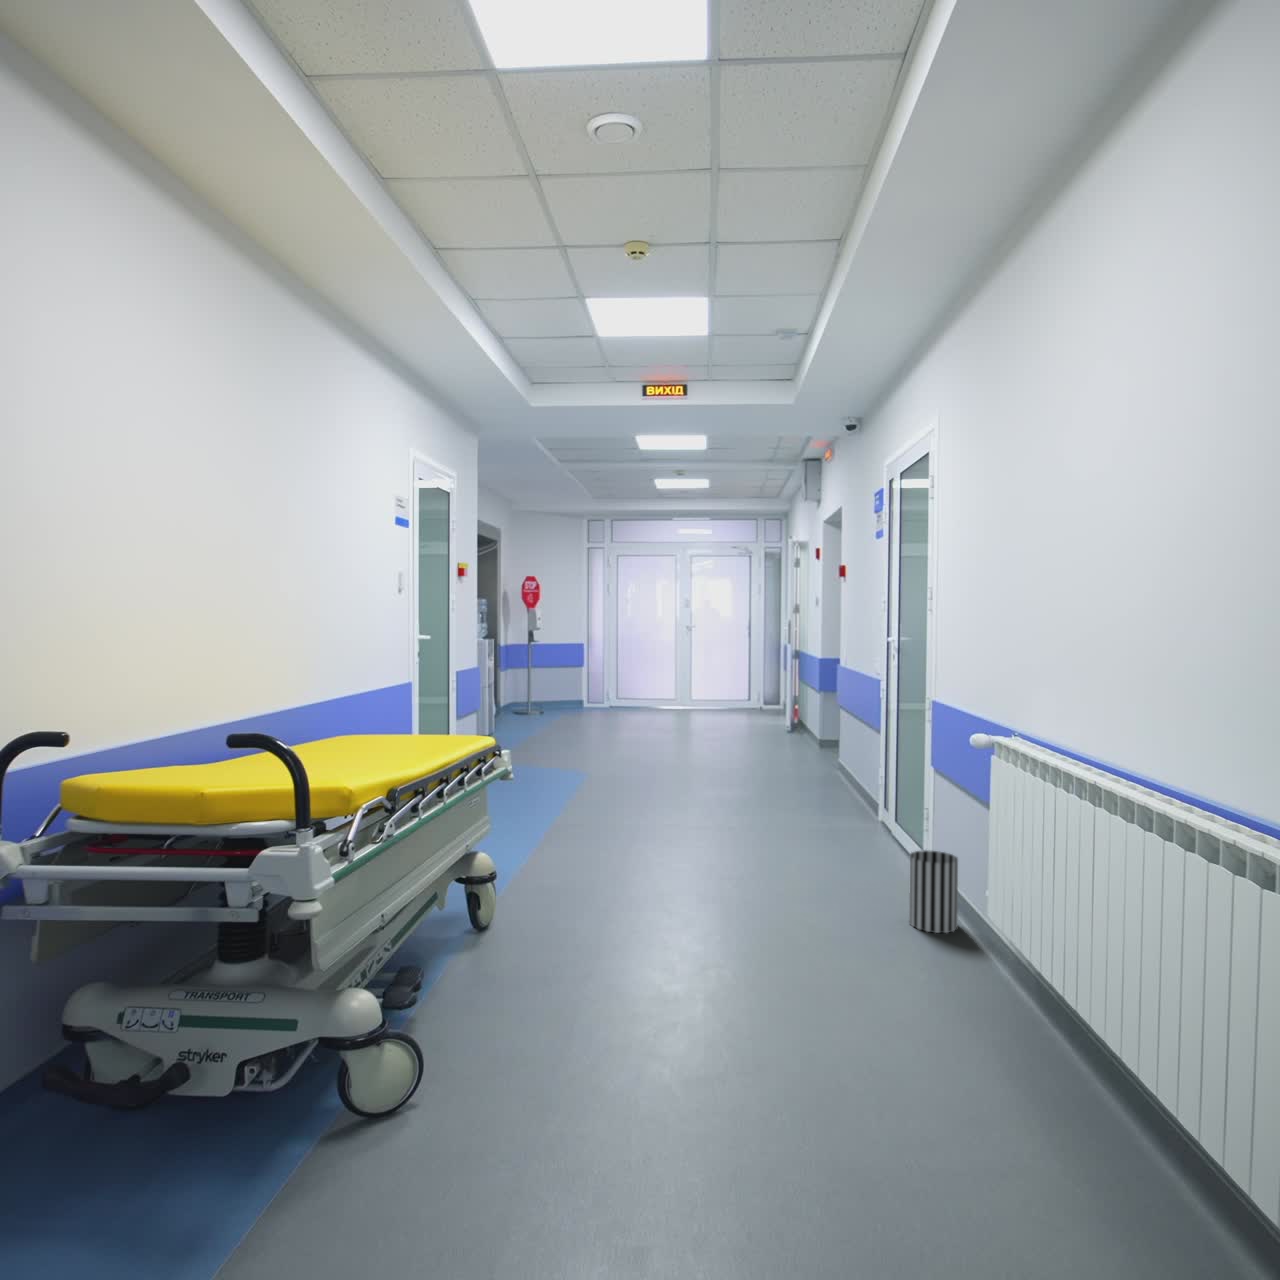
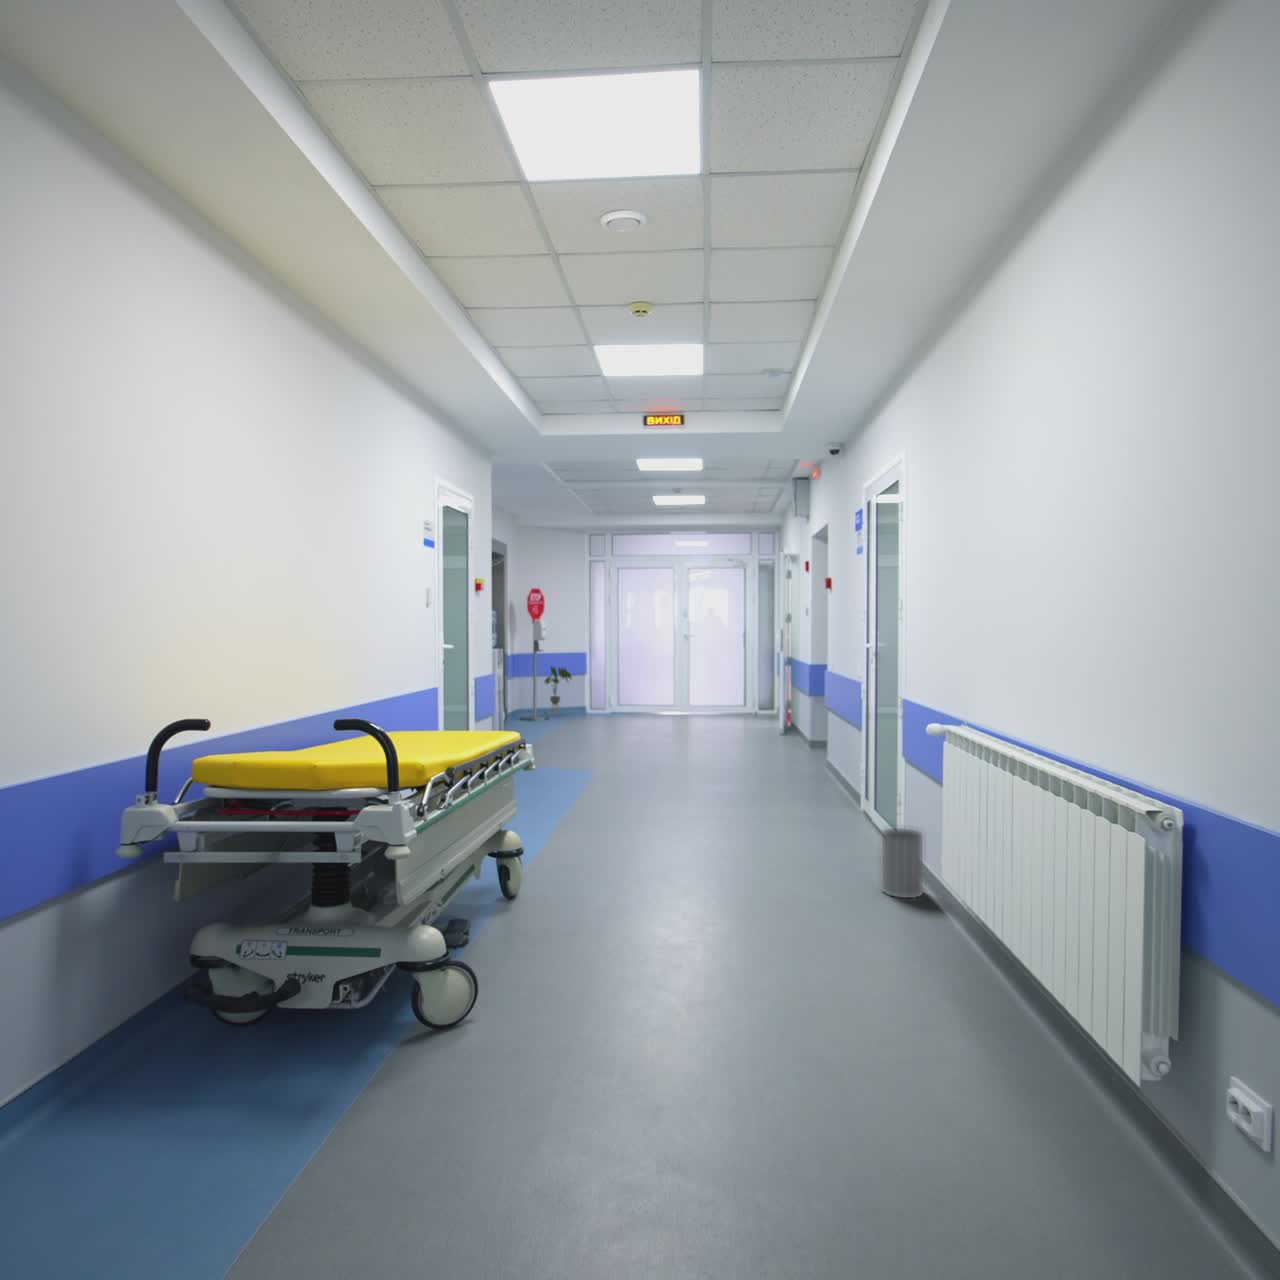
house plant: none [538,658,568,710] -> present [544,667,572,707]

